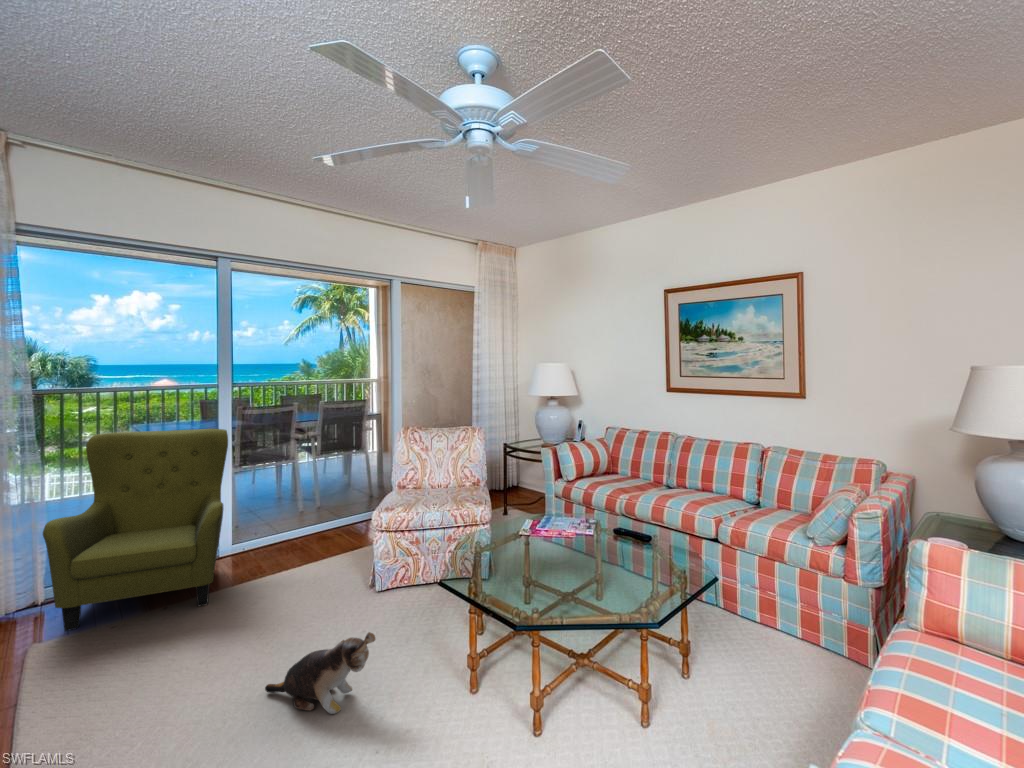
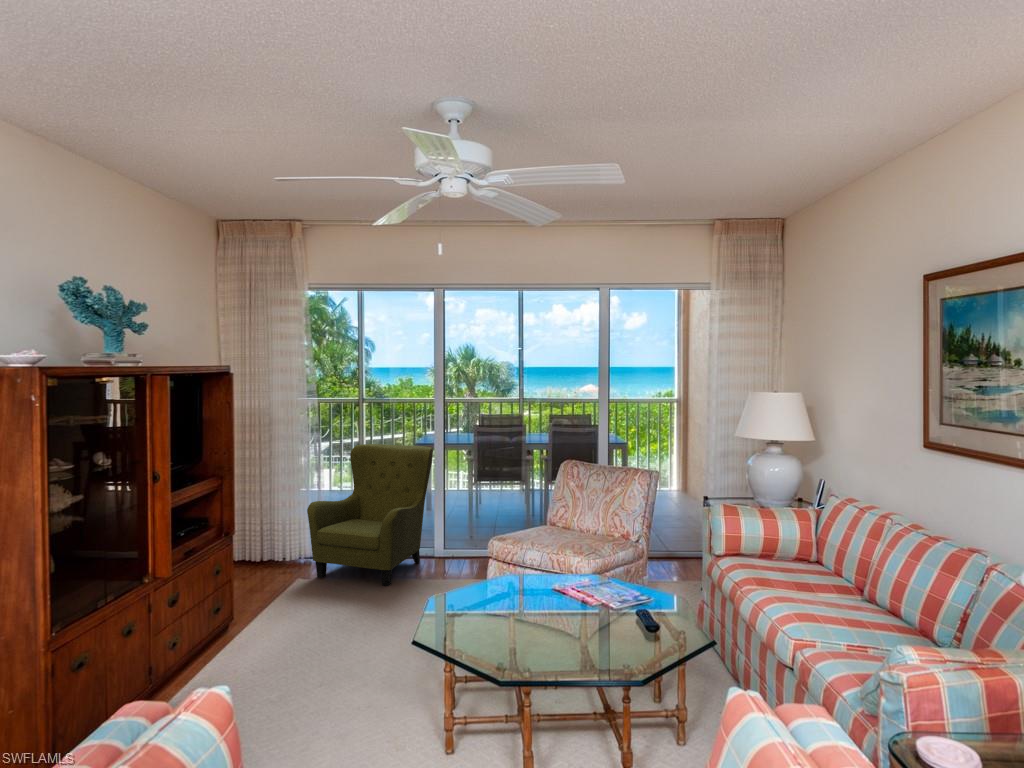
plush toy: present [265,632,375,714] -> none [344,626,383,679]

